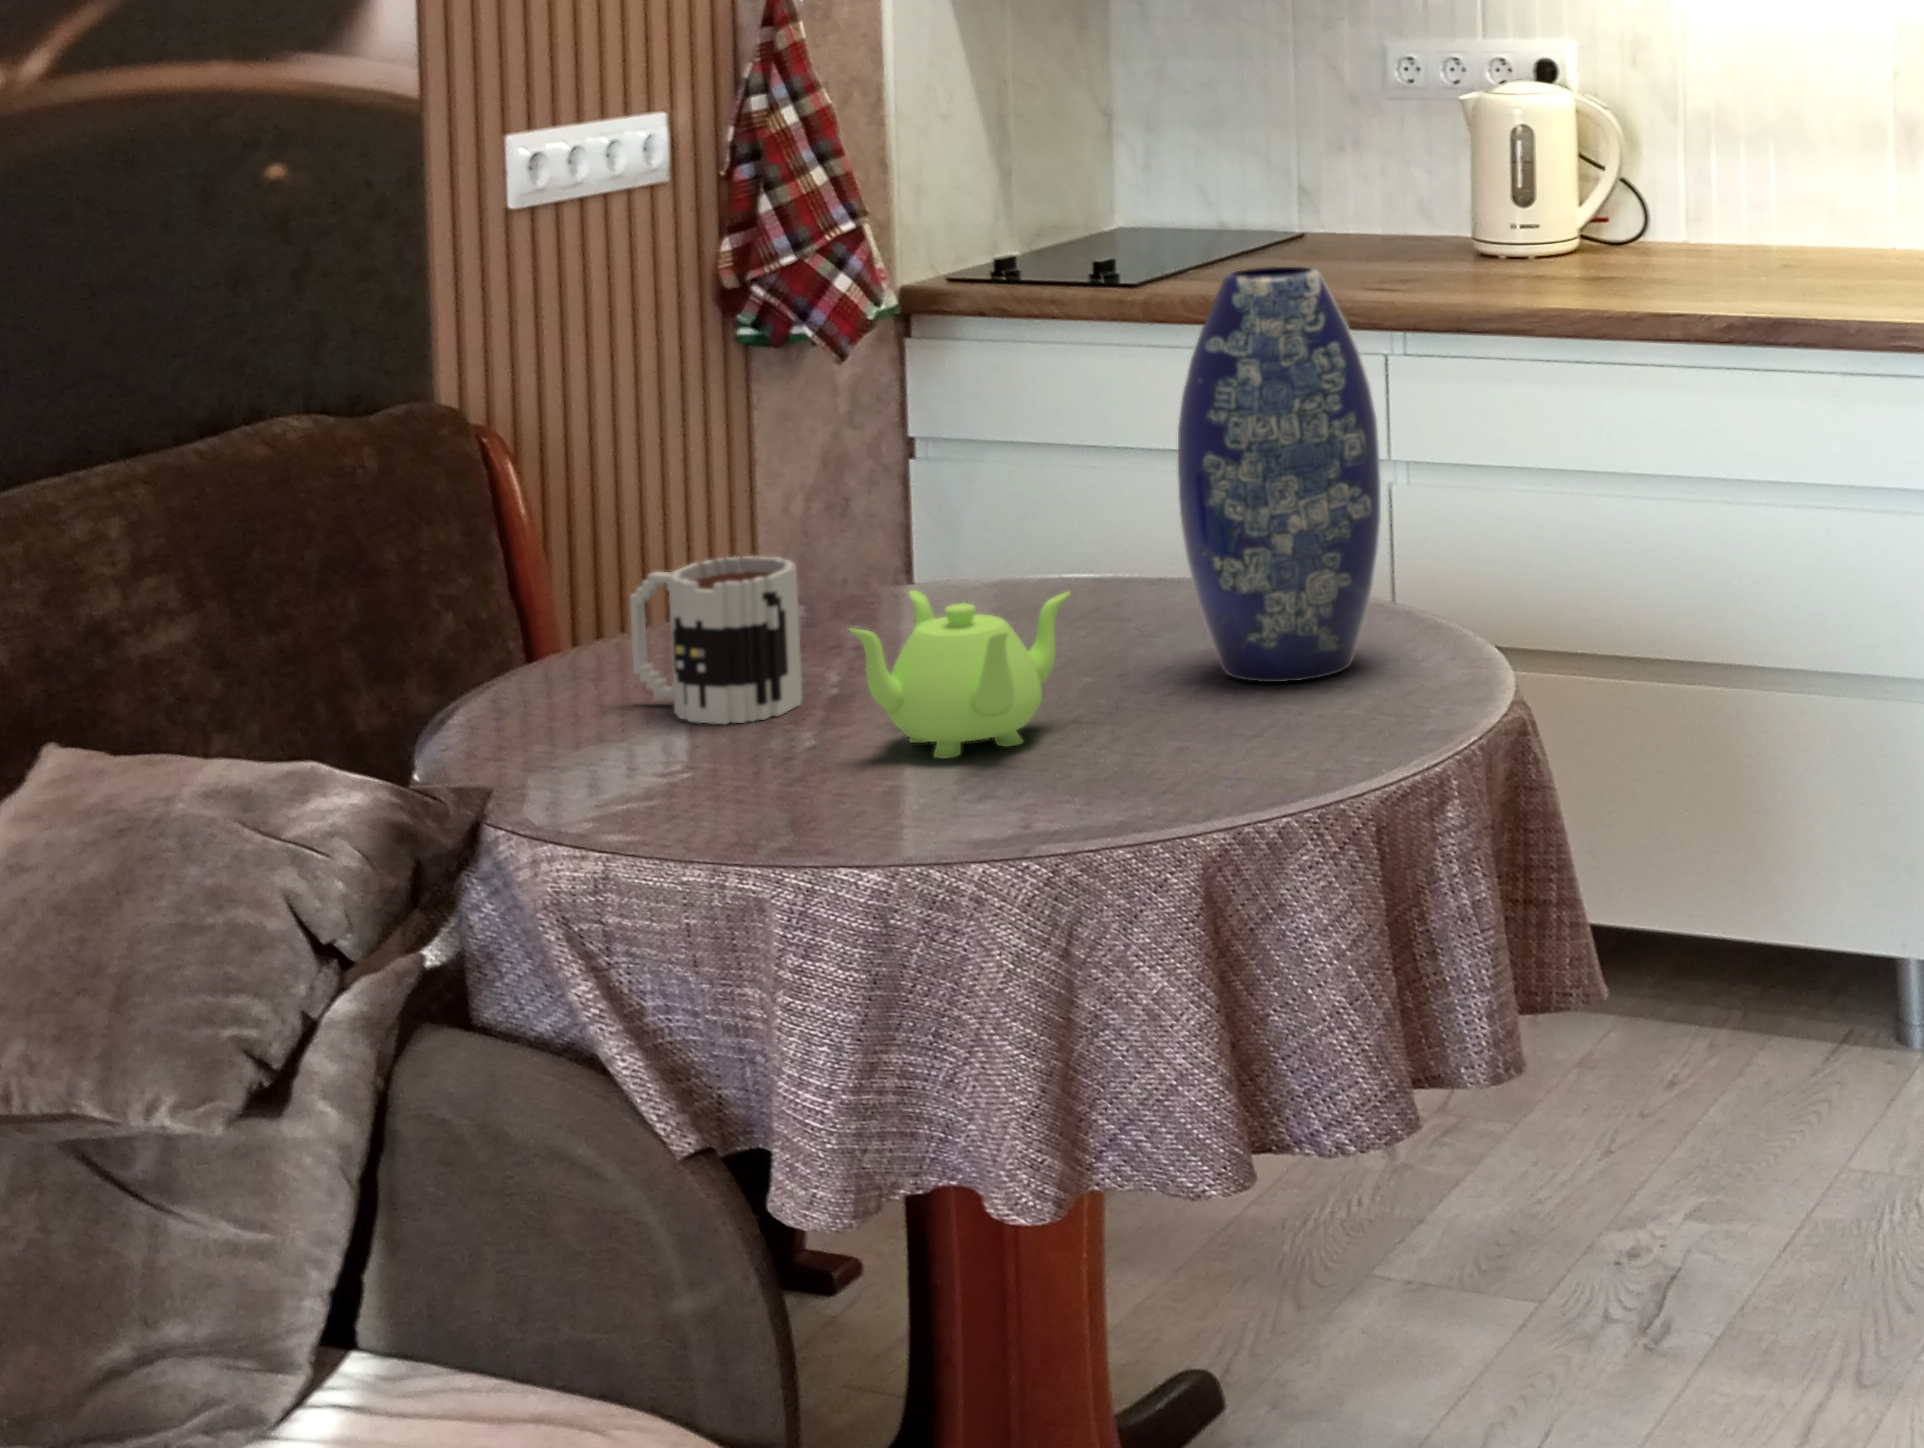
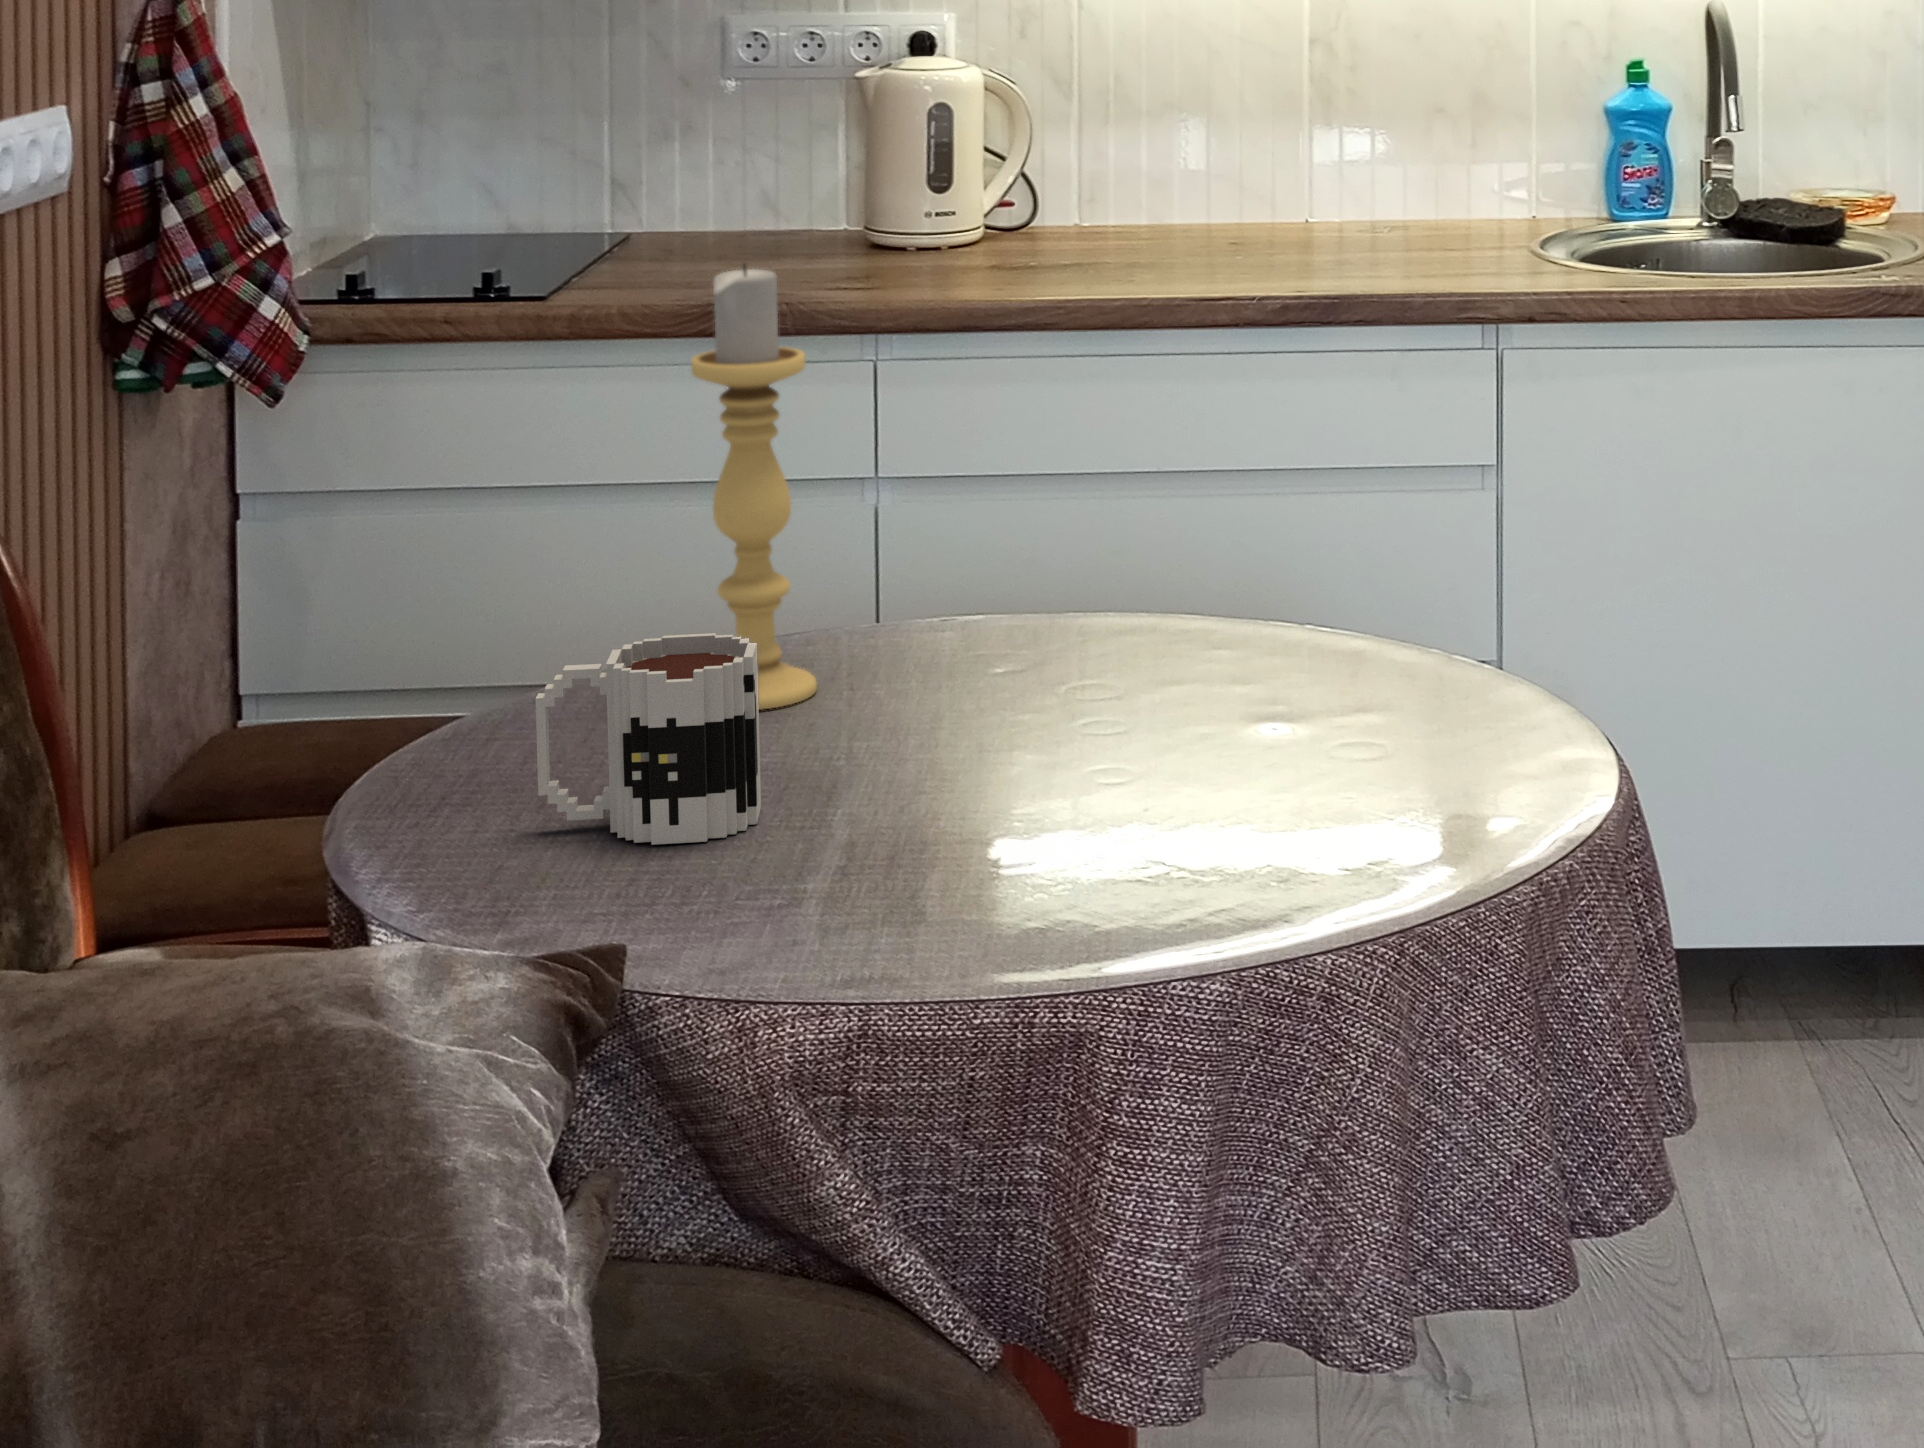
candle holder: none [877,256,987,632] -> present [691,264,817,709]
vase: present [1178,267,1381,682] -> none [1168,253,1386,719]
teapot: present [849,590,1070,758] -> none [933,636,1158,845]

